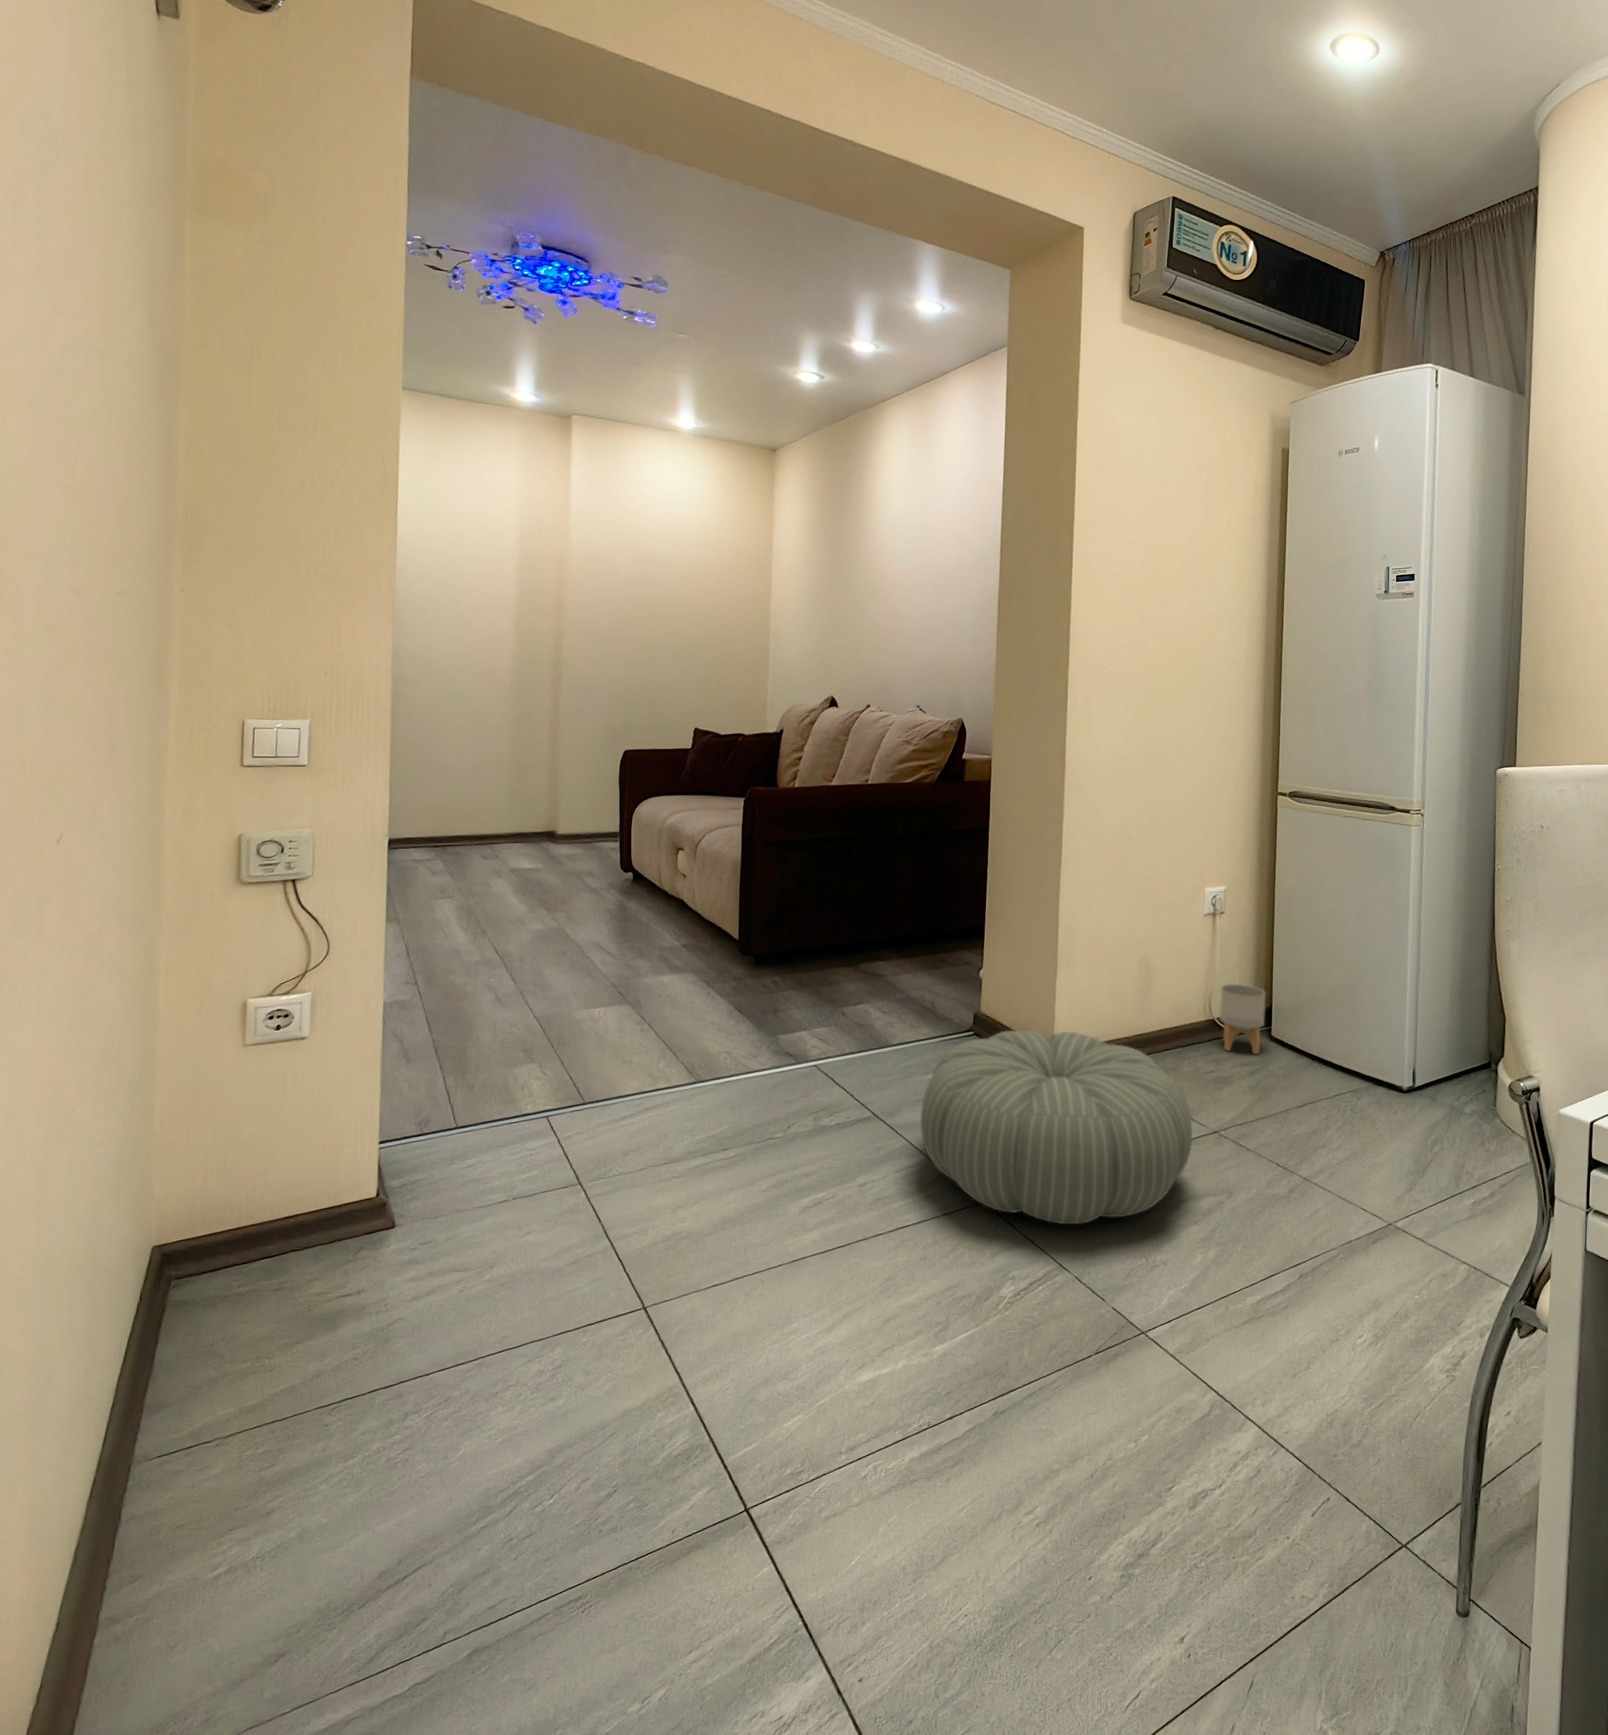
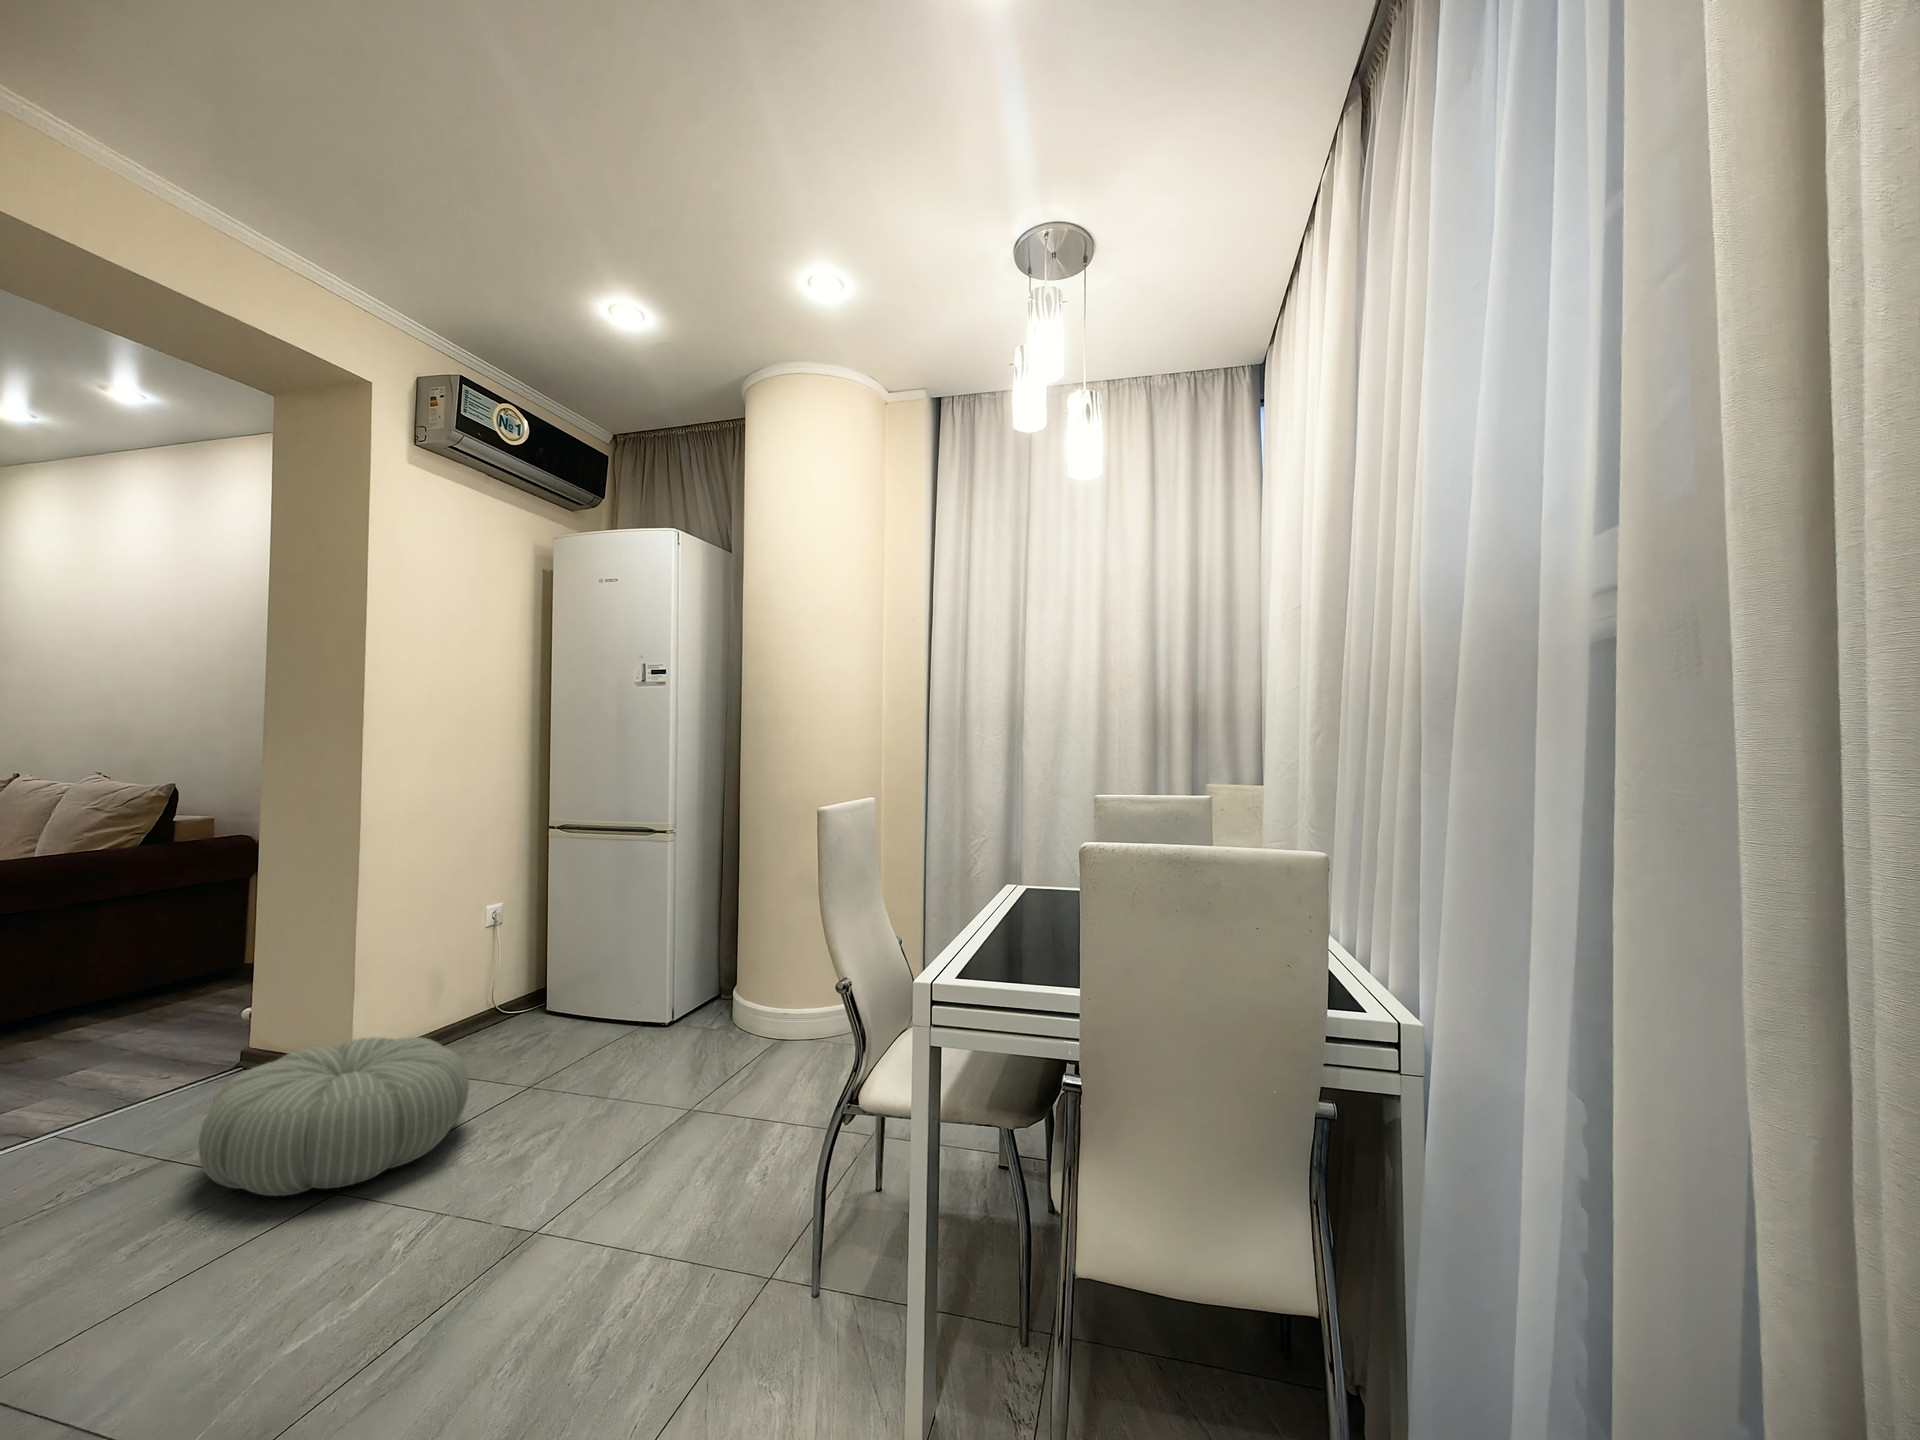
planter: present [1220,984,1265,1054] -> none [500,974,537,1028]

